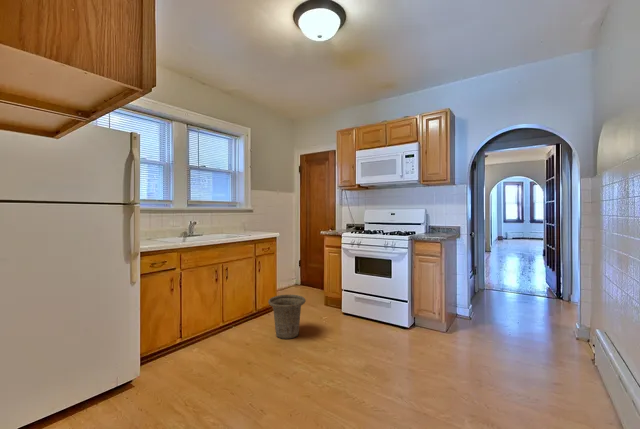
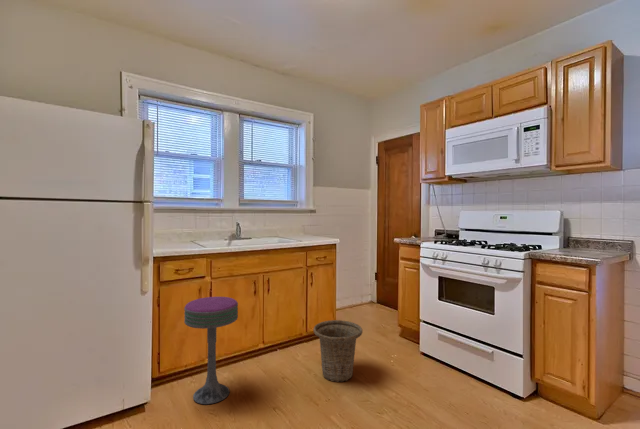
bar stool: none [167,283,212,369] -> present [184,297,238,404]

